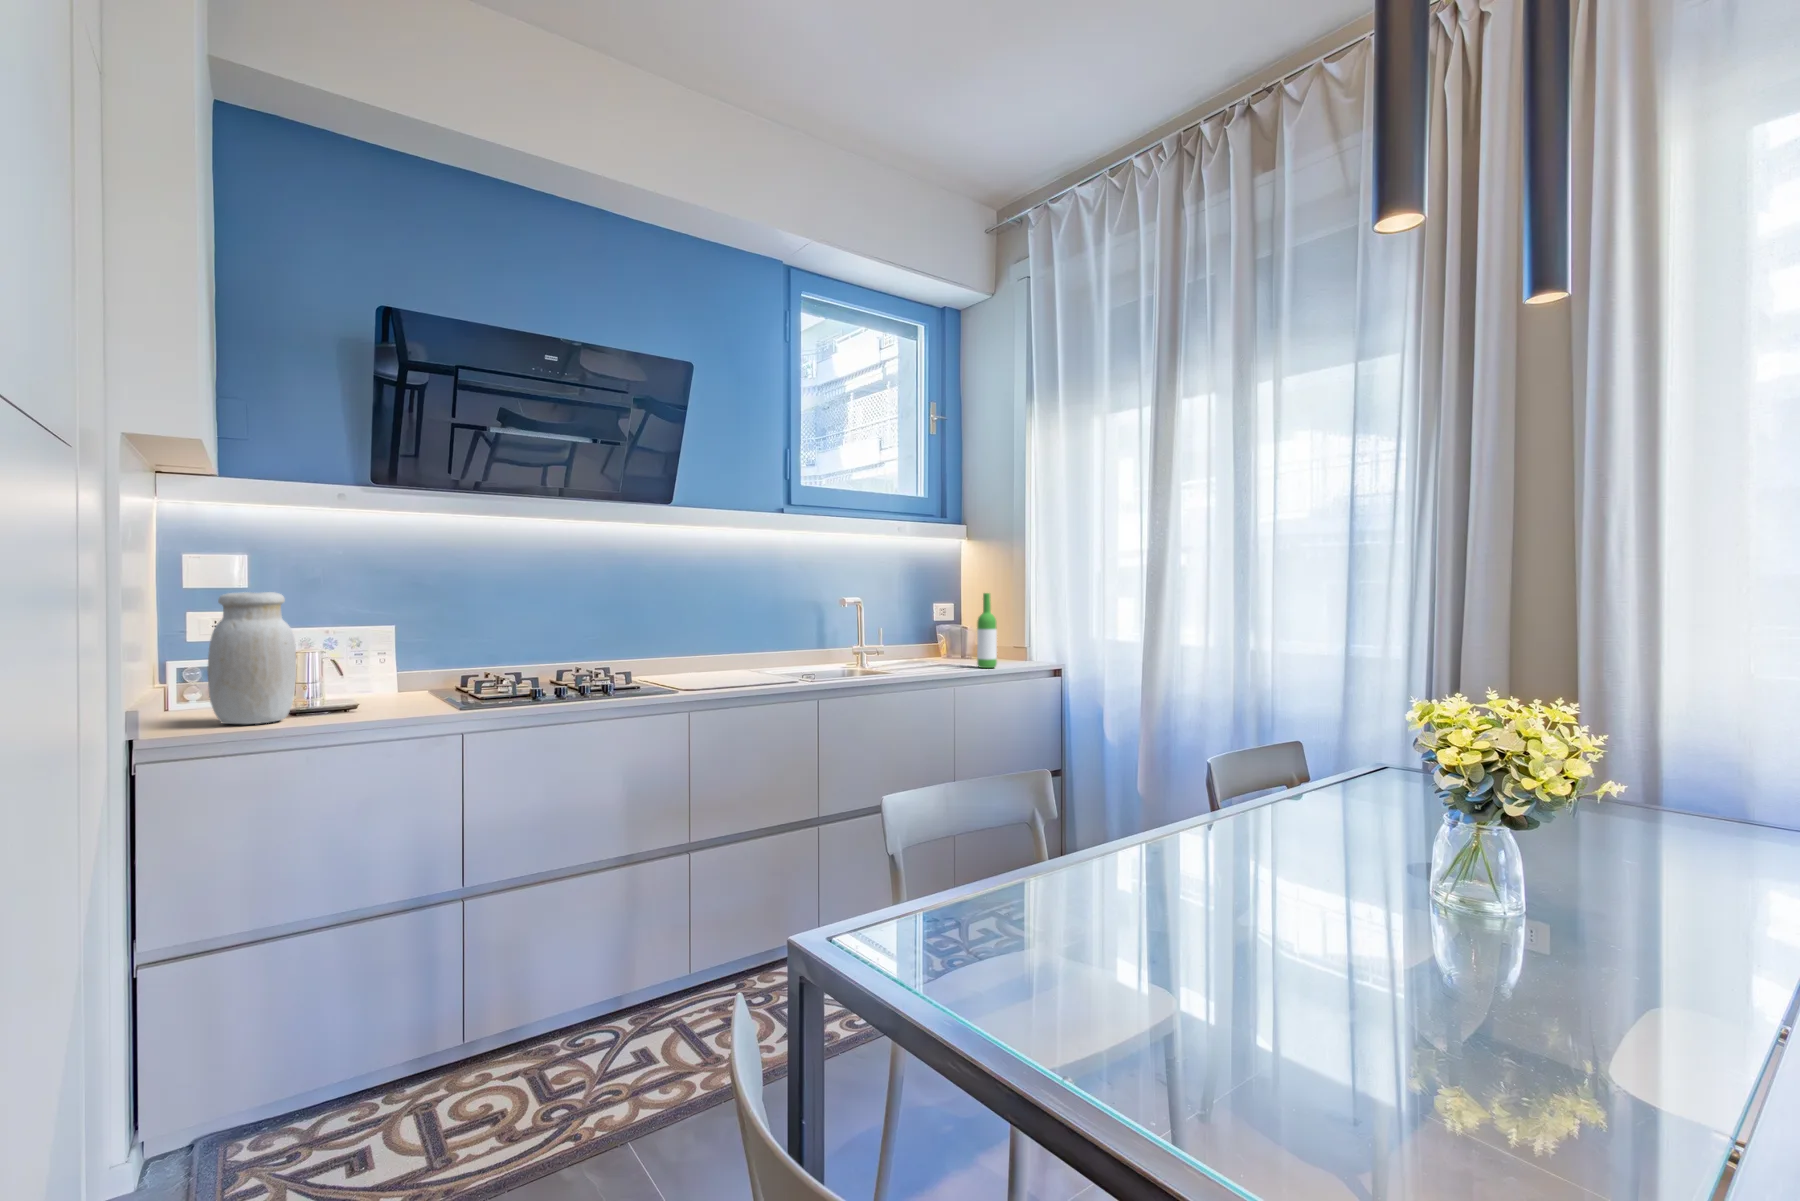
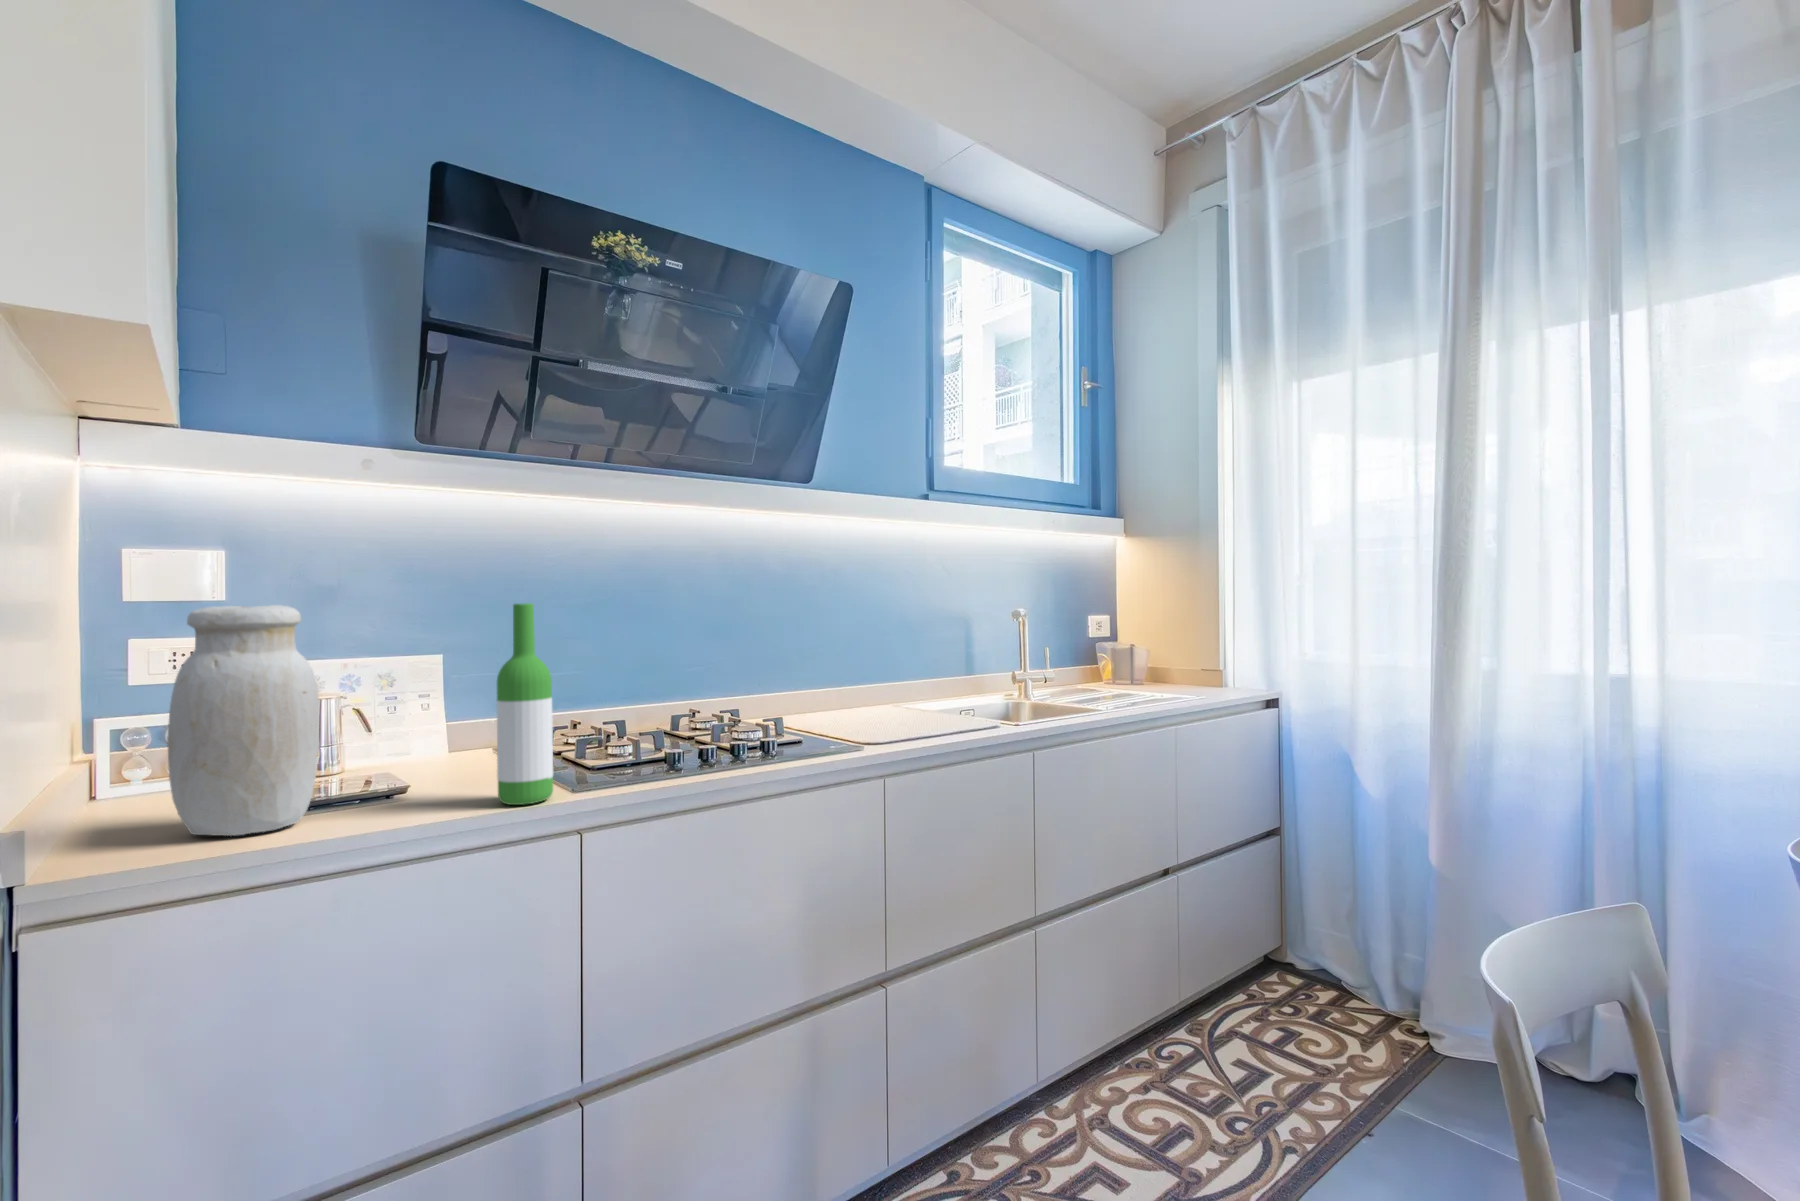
wine bottle: present [977,593,997,668] -> present [497,603,553,805]

